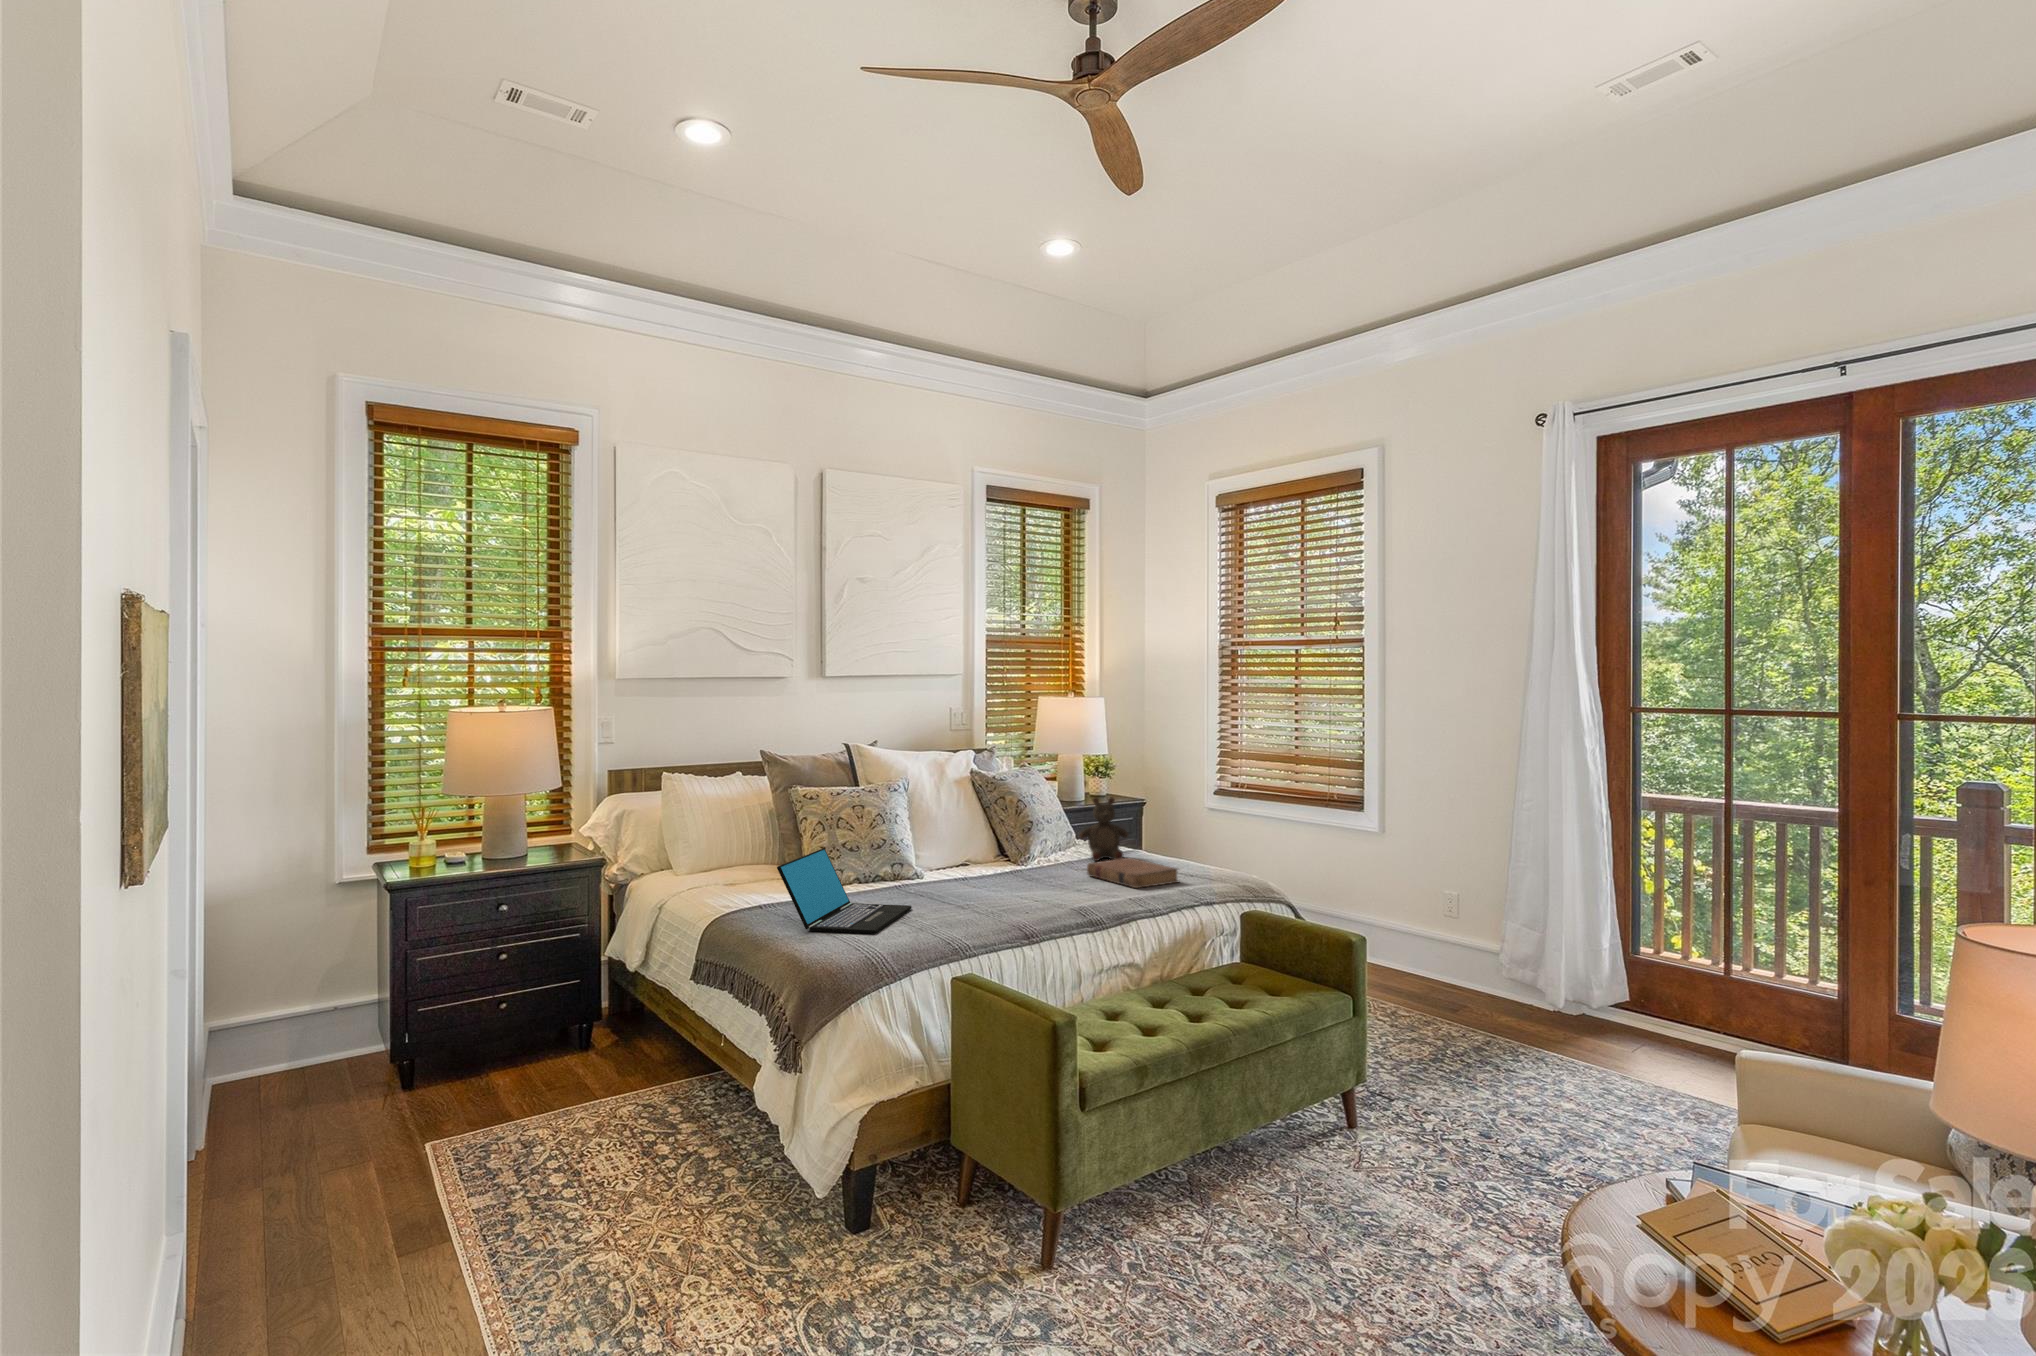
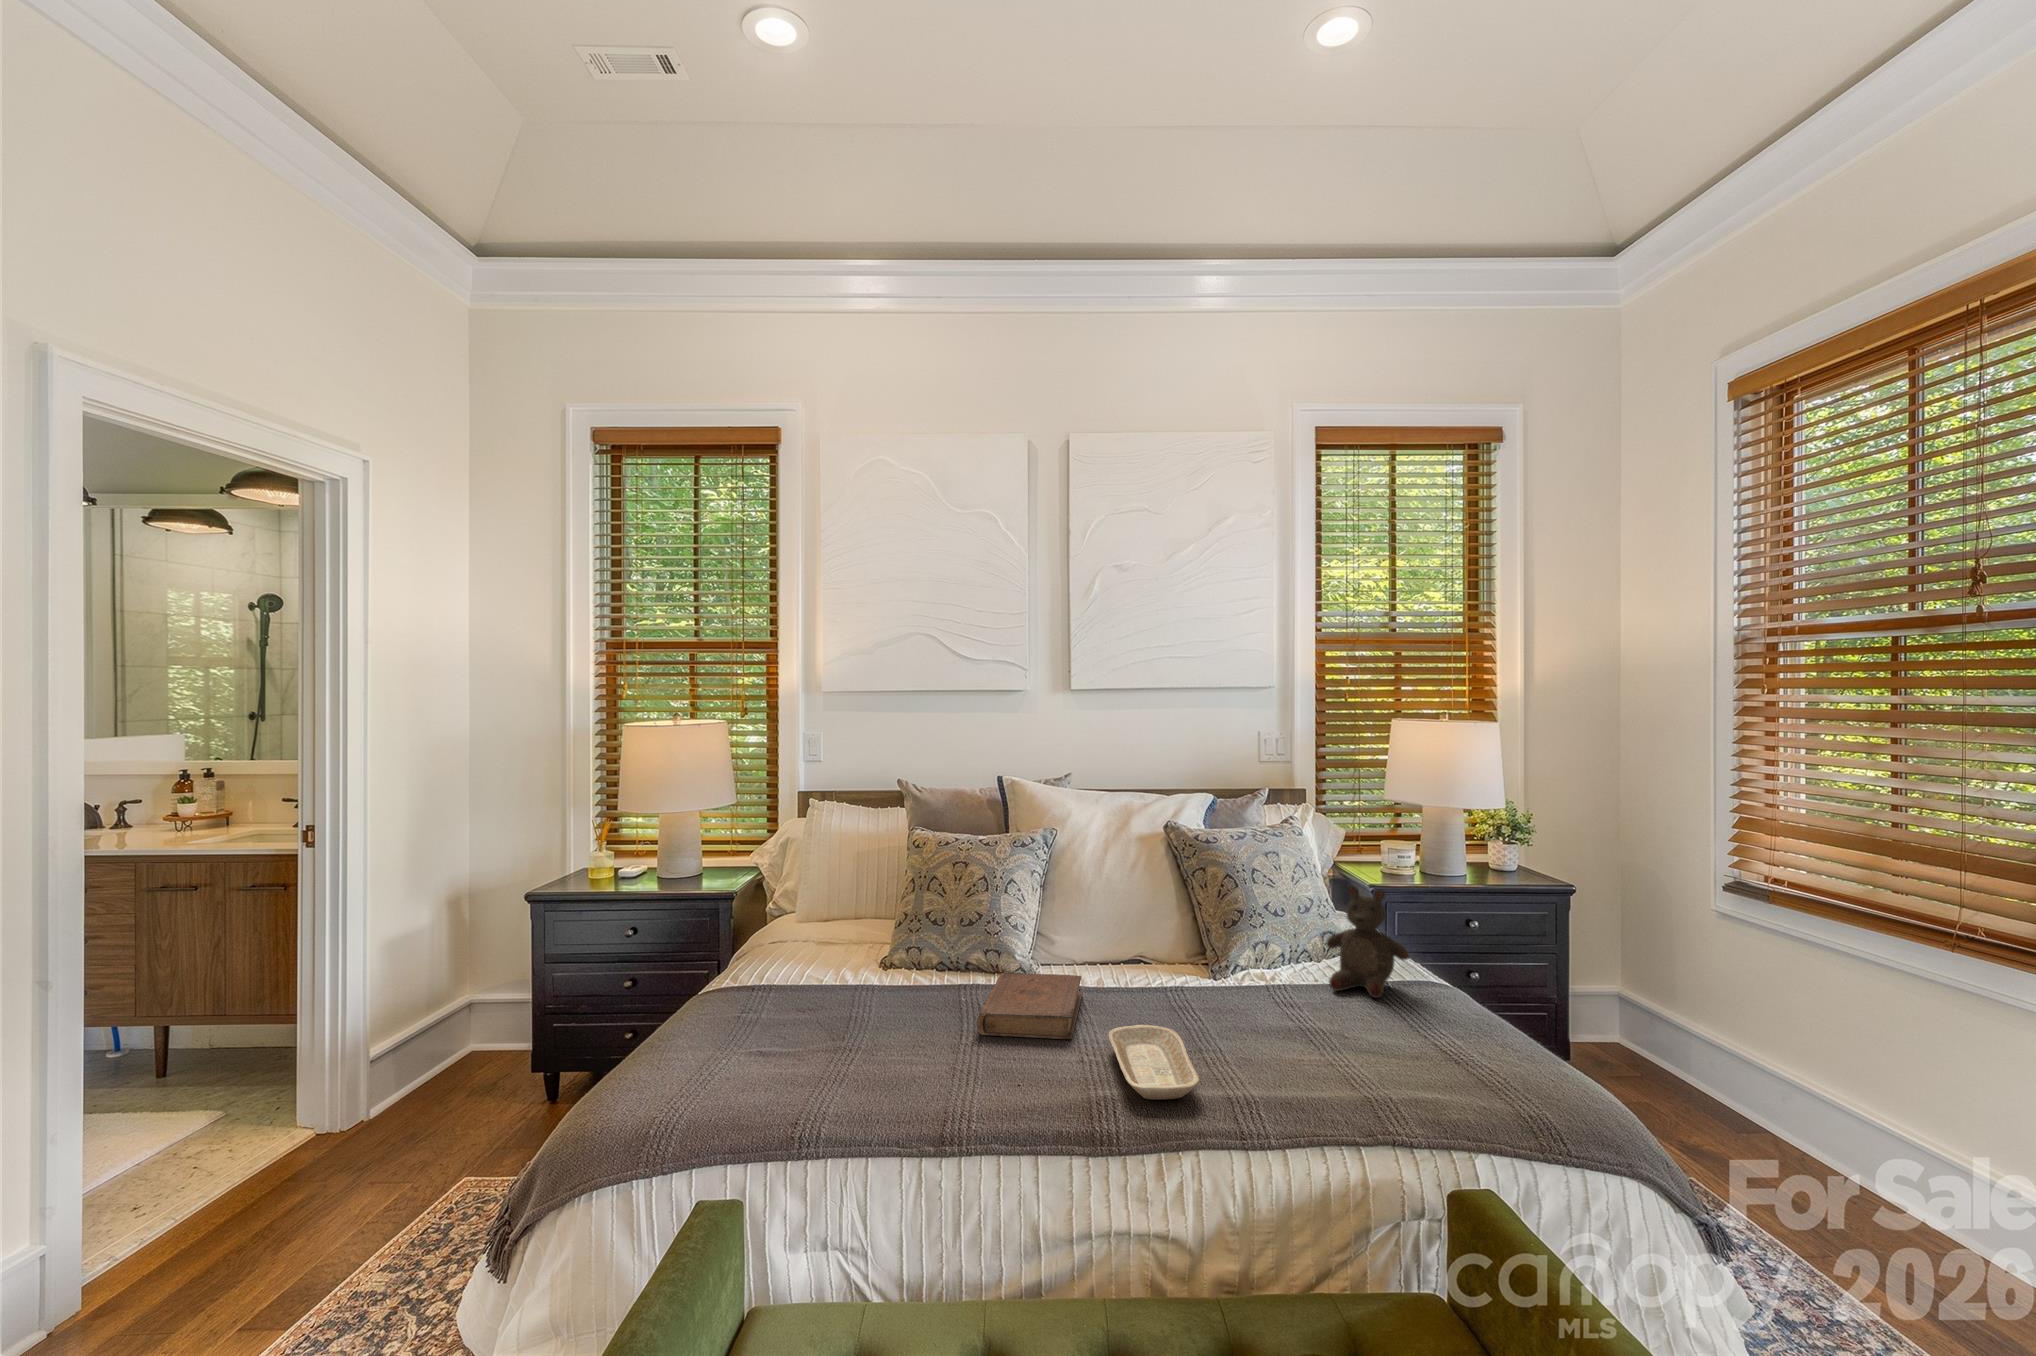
laptop: present [777,848,912,934] -> none [697,920,902,1071]
book: present [1087,858,1179,888] -> present [977,973,1083,1039]
tray: none [1038,879,1122,904] -> present [1108,1025,1199,1100]

